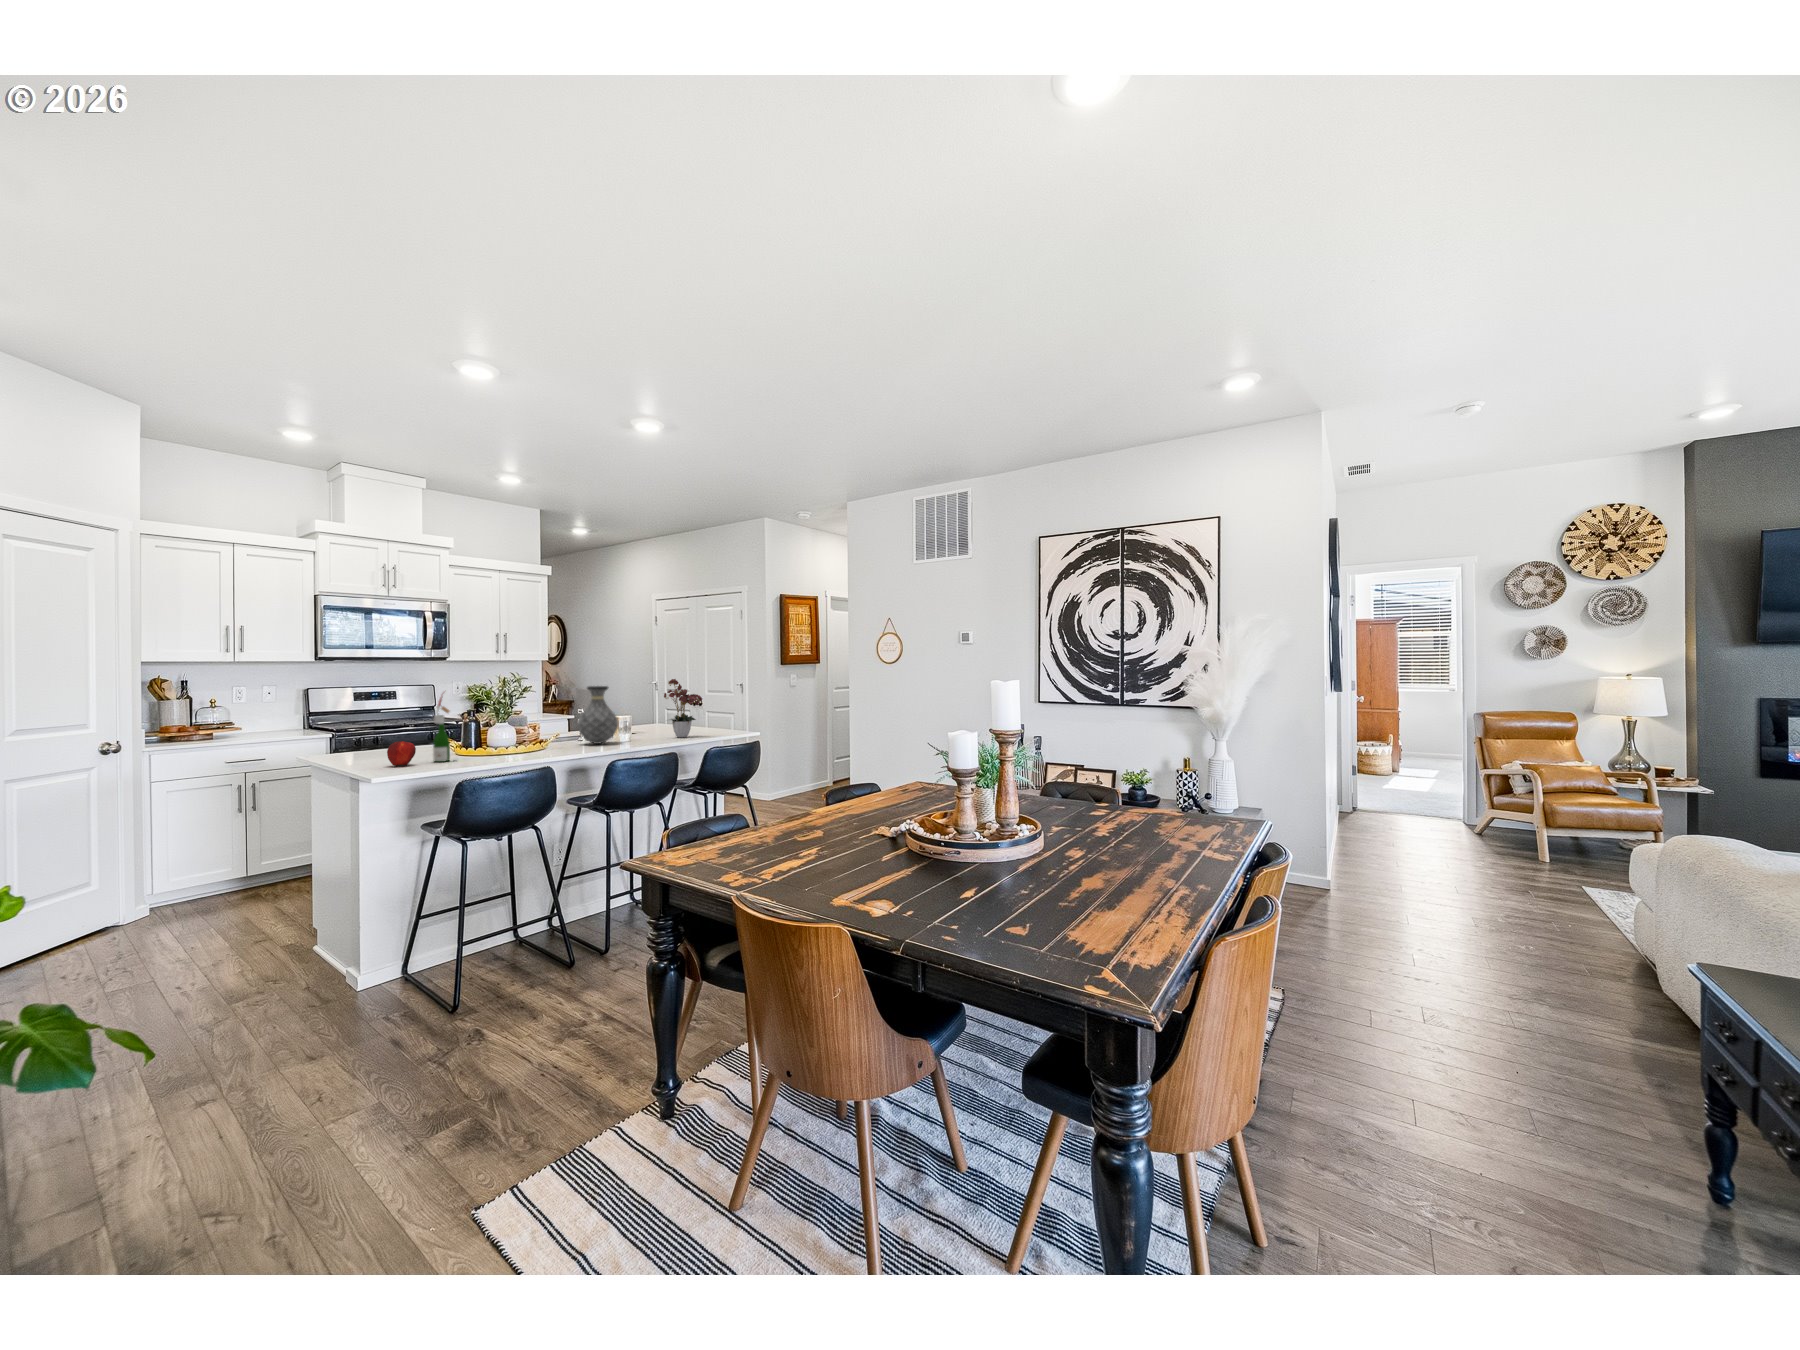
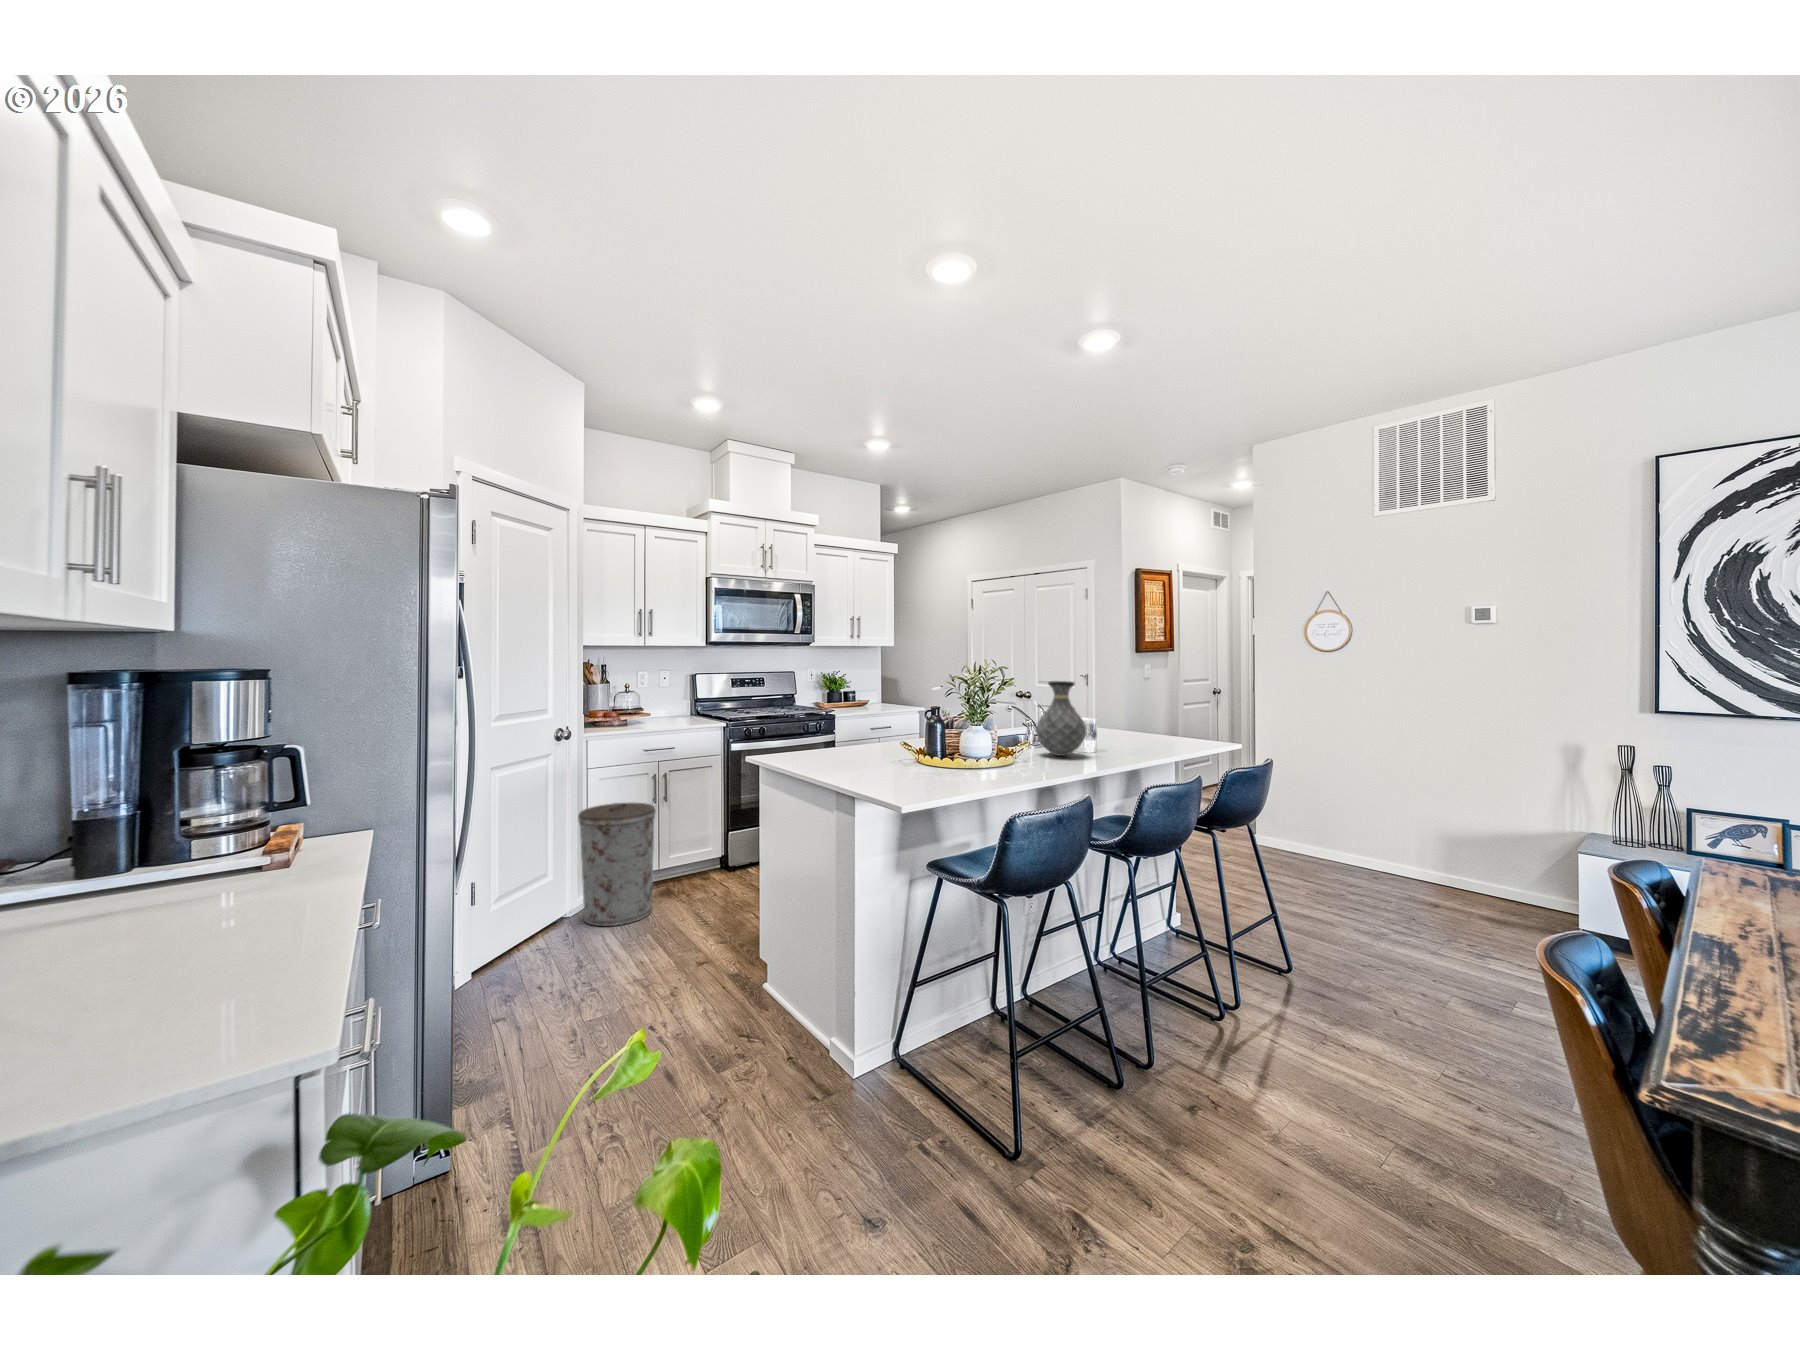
flower arrangement: present [664,679,702,737] -> none [1120,669,1173,749]
wine bottle: present [433,697,450,762] -> none [920,688,948,781]
apple: present [387,741,416,766] -> none [880,753,910,785]
trash can: none [130,811,230,930] -> present [578,803,656,926]

